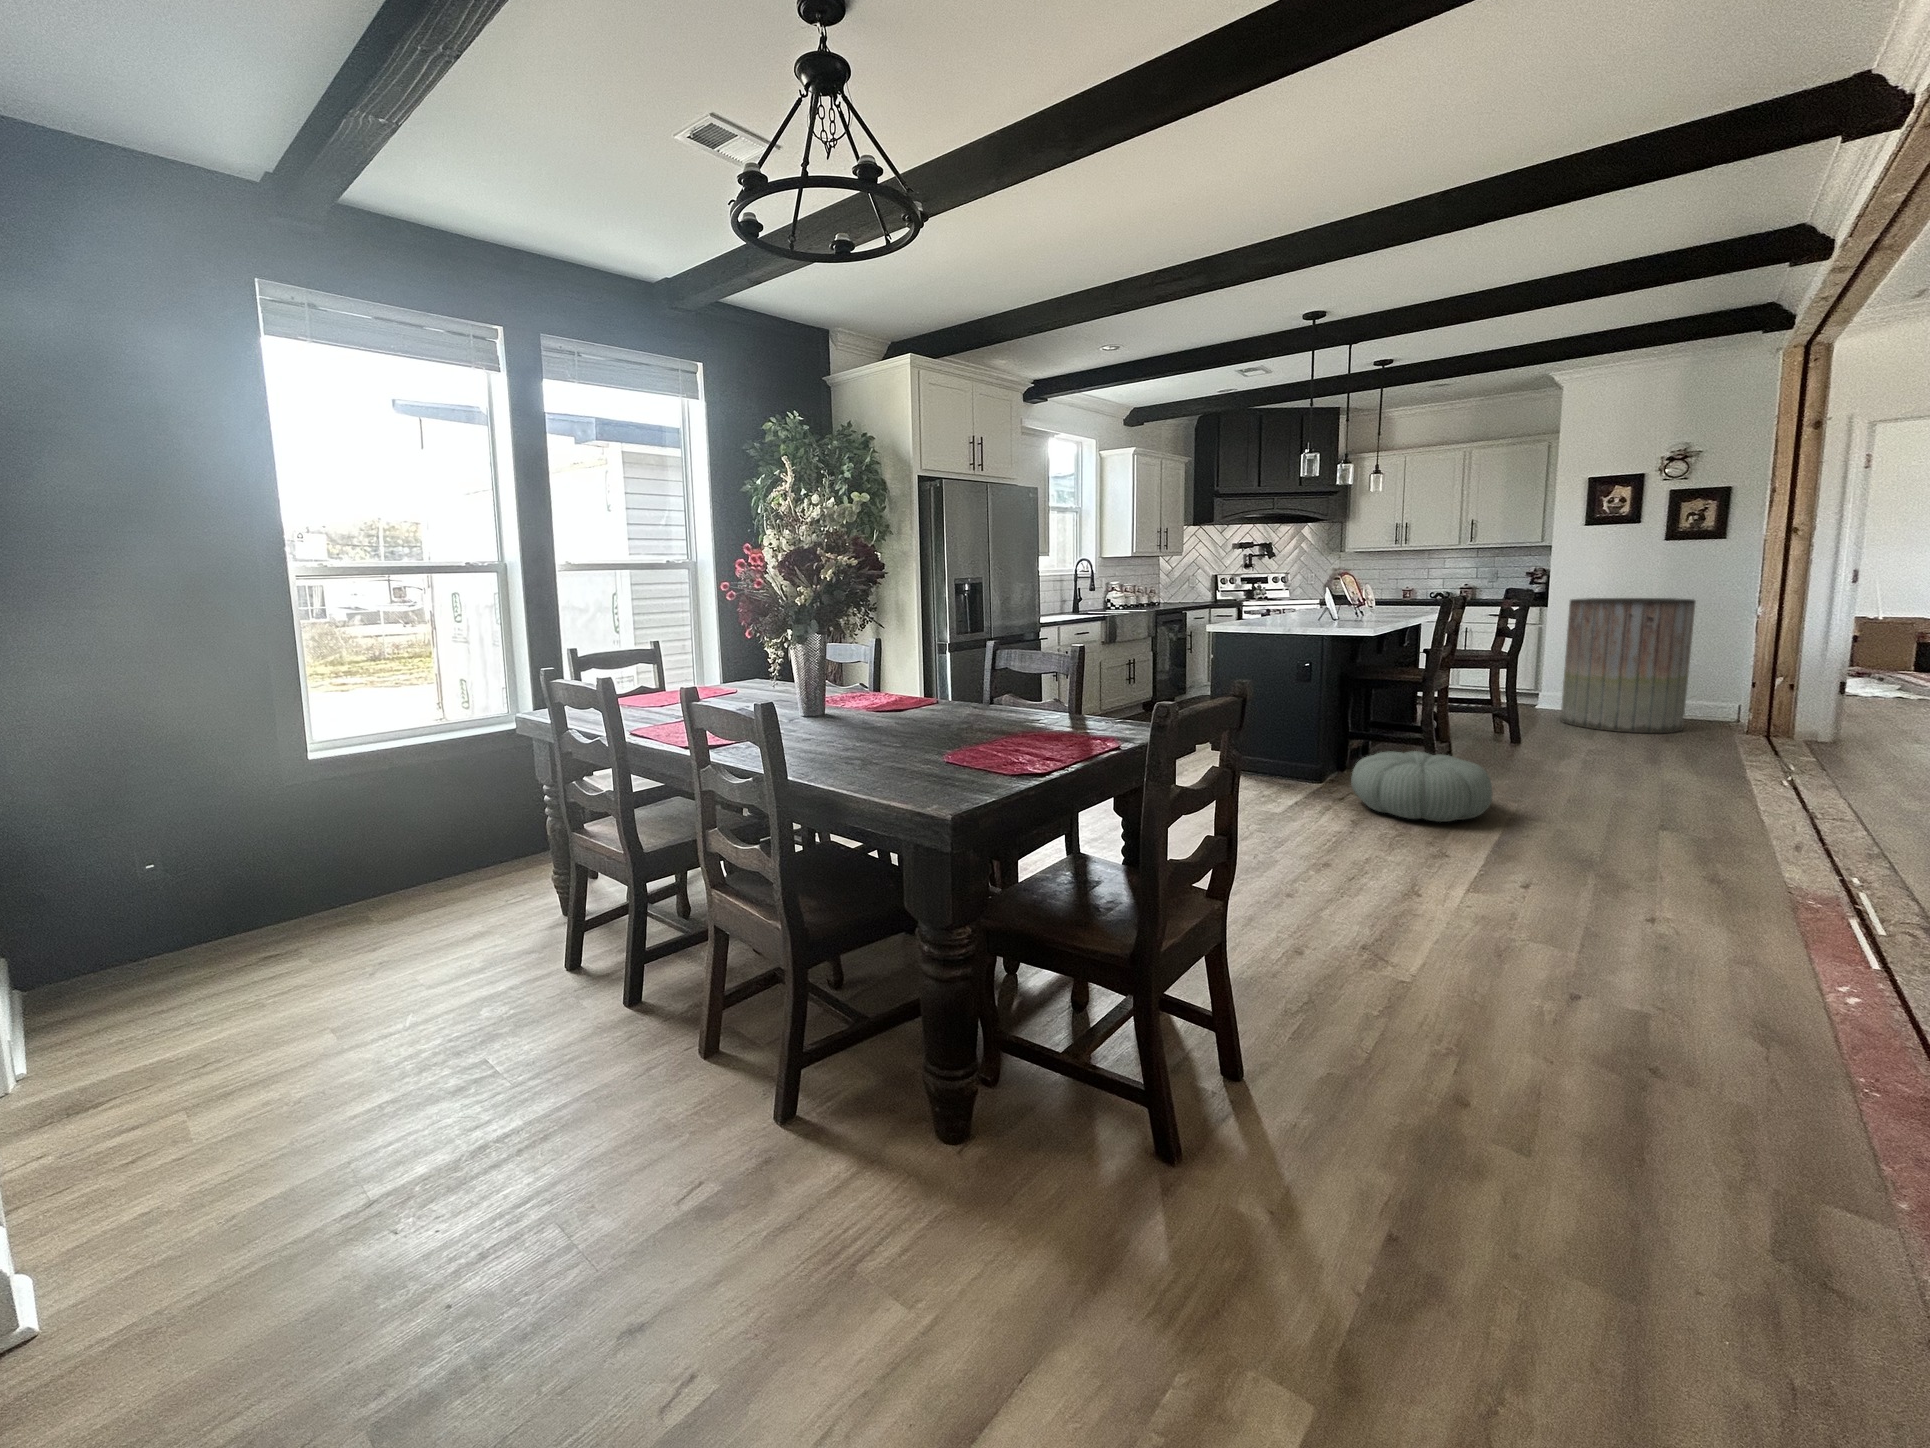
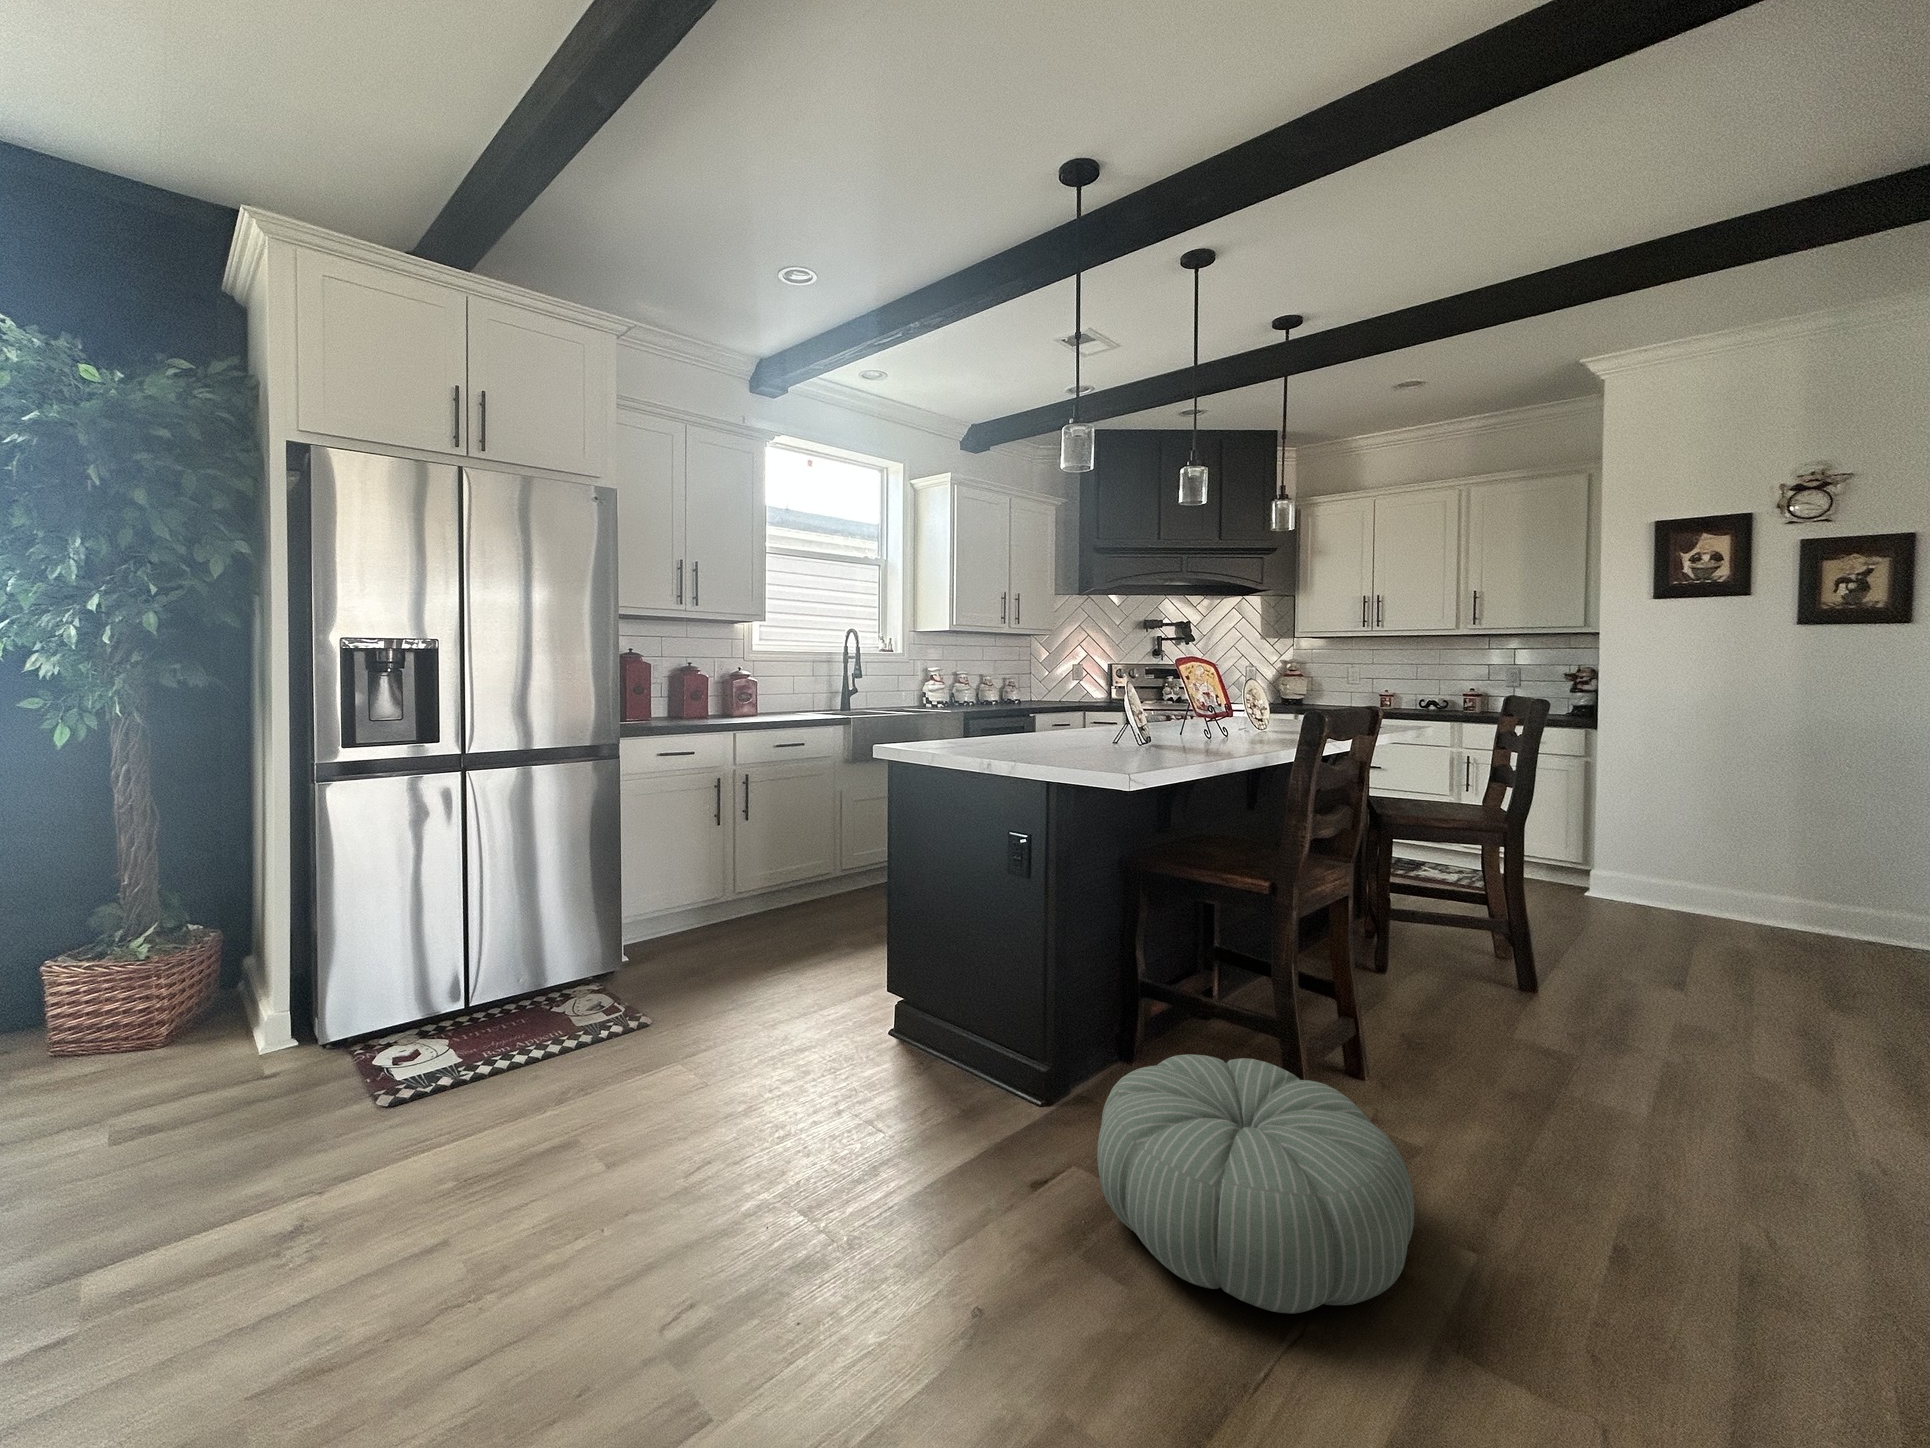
trash can: present [1561,598,1696,733] -> none [1627,717,1868,971]

